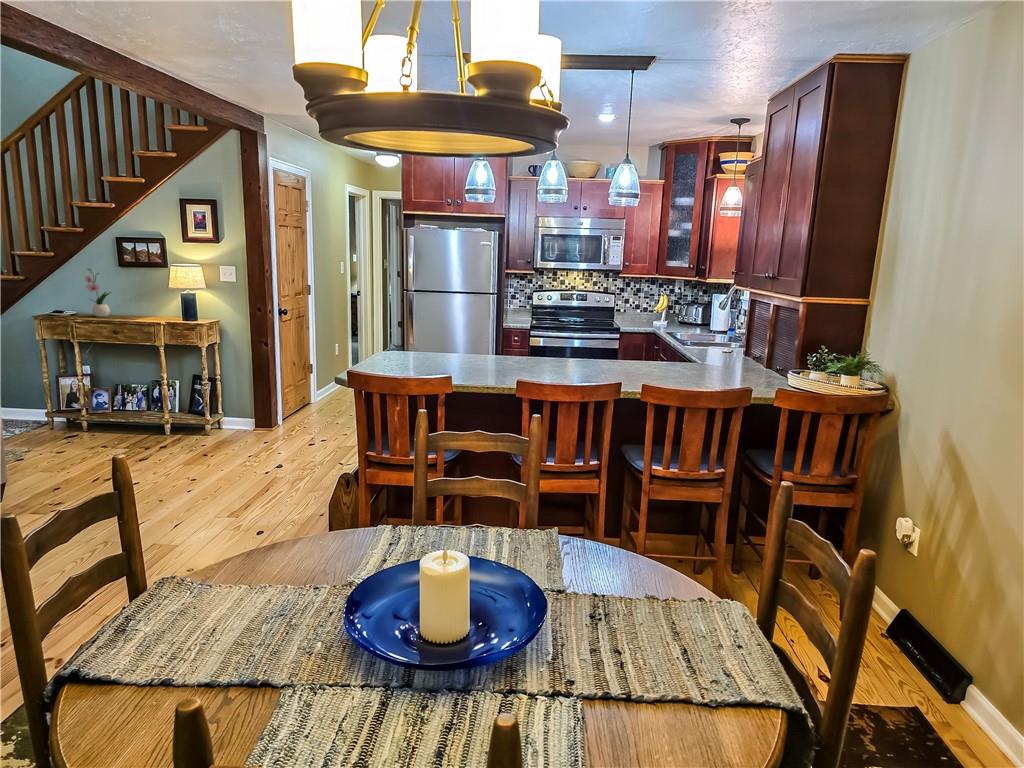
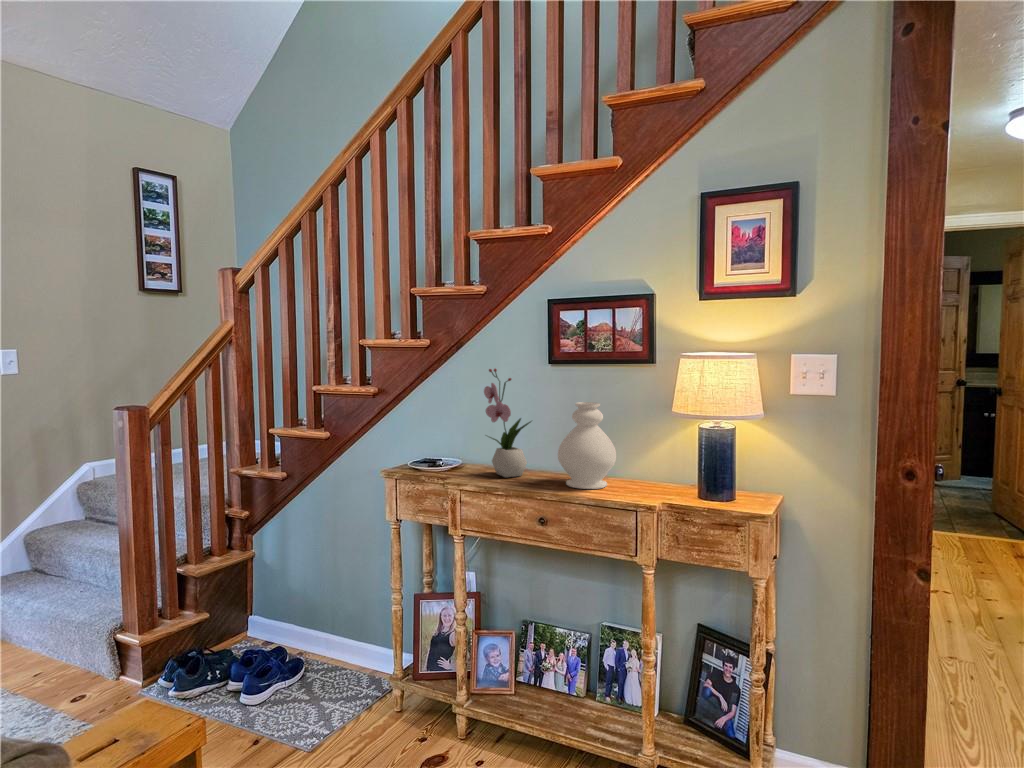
decorative vase: none [123,284,151,319] -> present [558,402,616,489]

